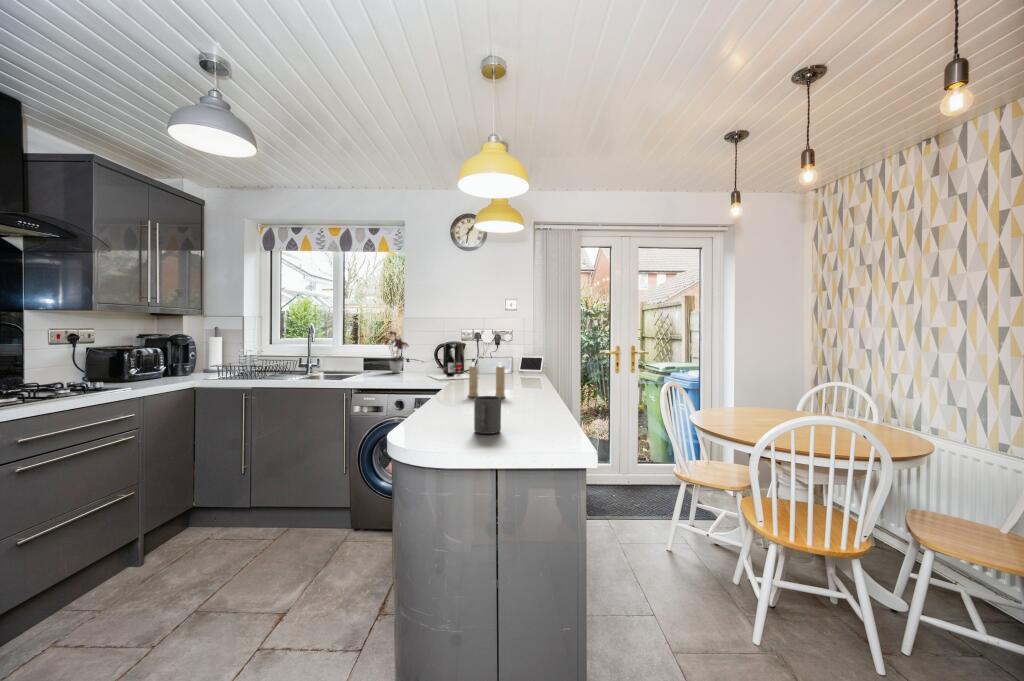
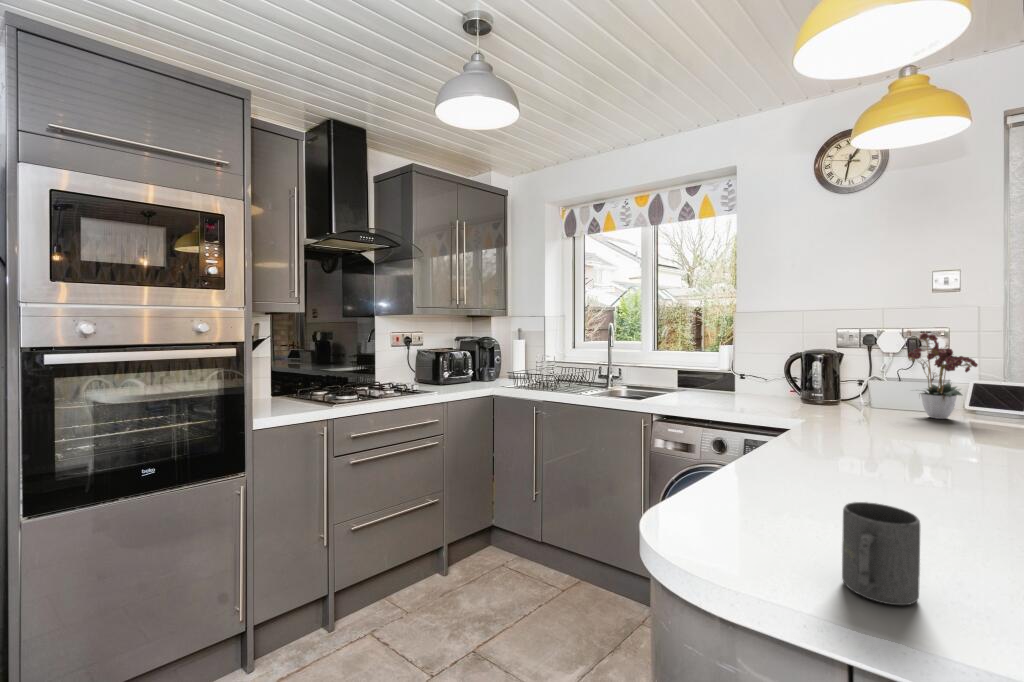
flower arrangement: present [385,331,409,373] -> present [908,333,978,419]
wine bottle: present [430,350,469,380] -> none [770,364,870,416]
candle: present [468,362,505,398] -> none [839,394,933,477]

